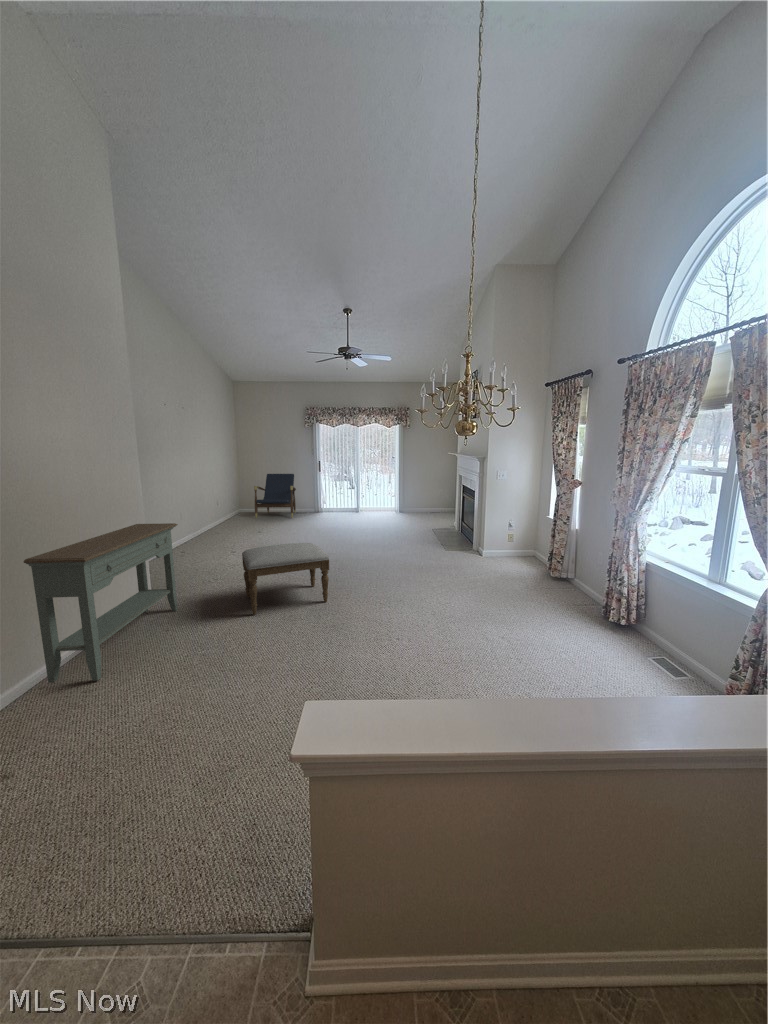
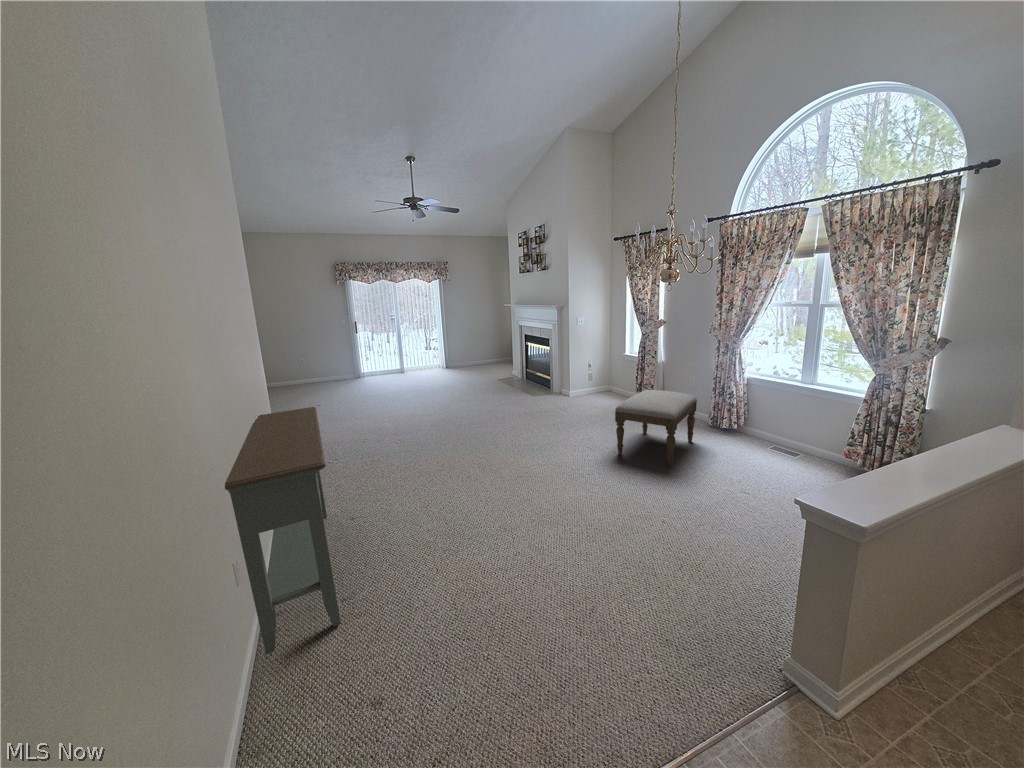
lounge chair: present [254,474,296,518] -> none [279,340,336,397]
ottoman: present [242,543,329,615] -> present [615,390,697,466]

